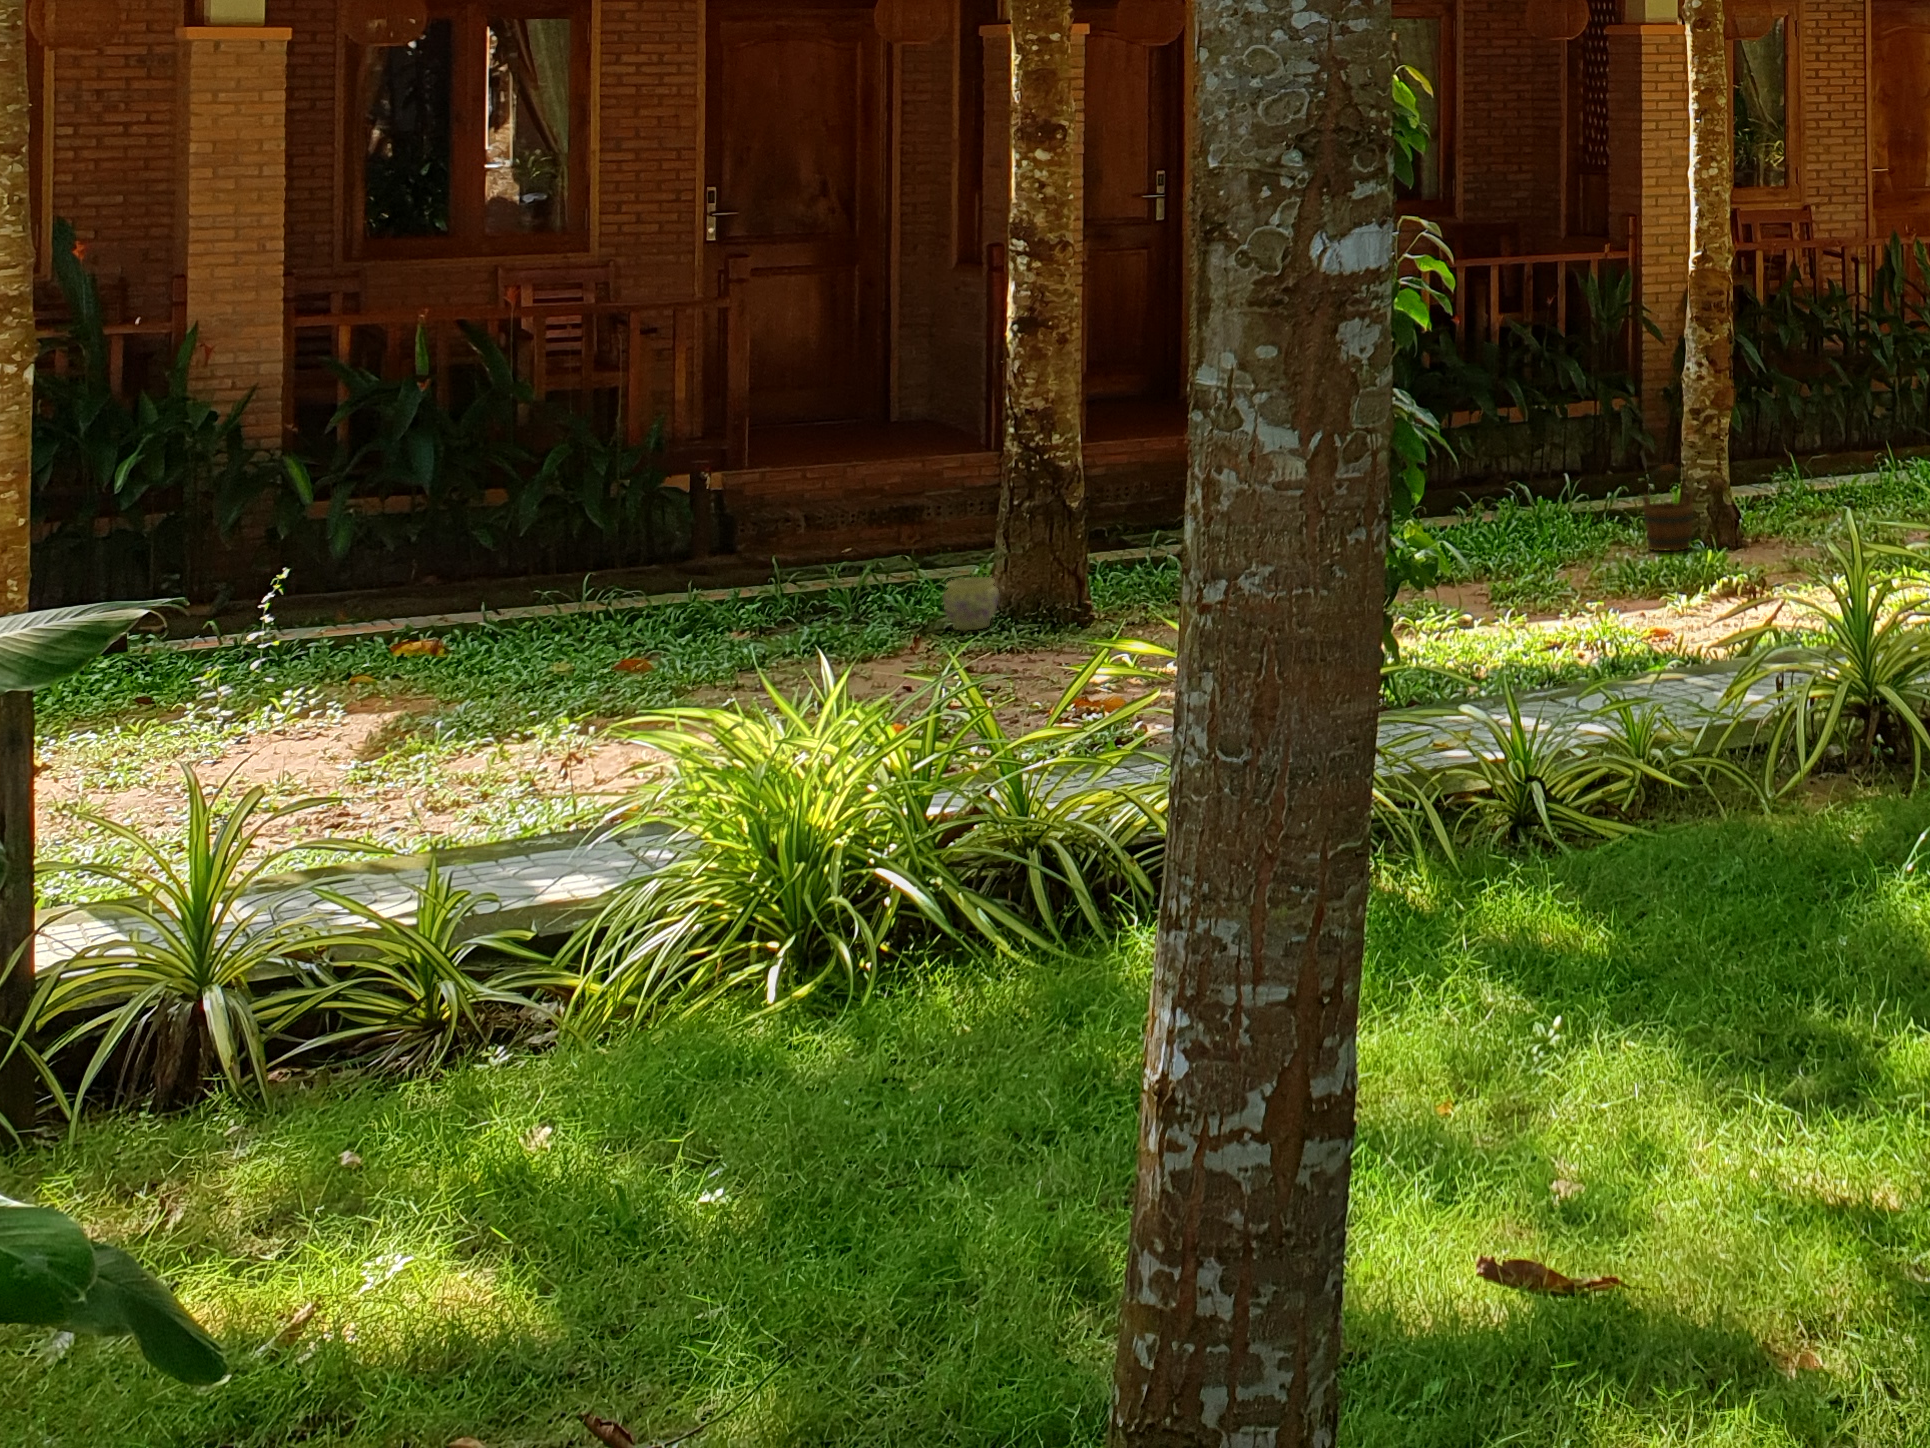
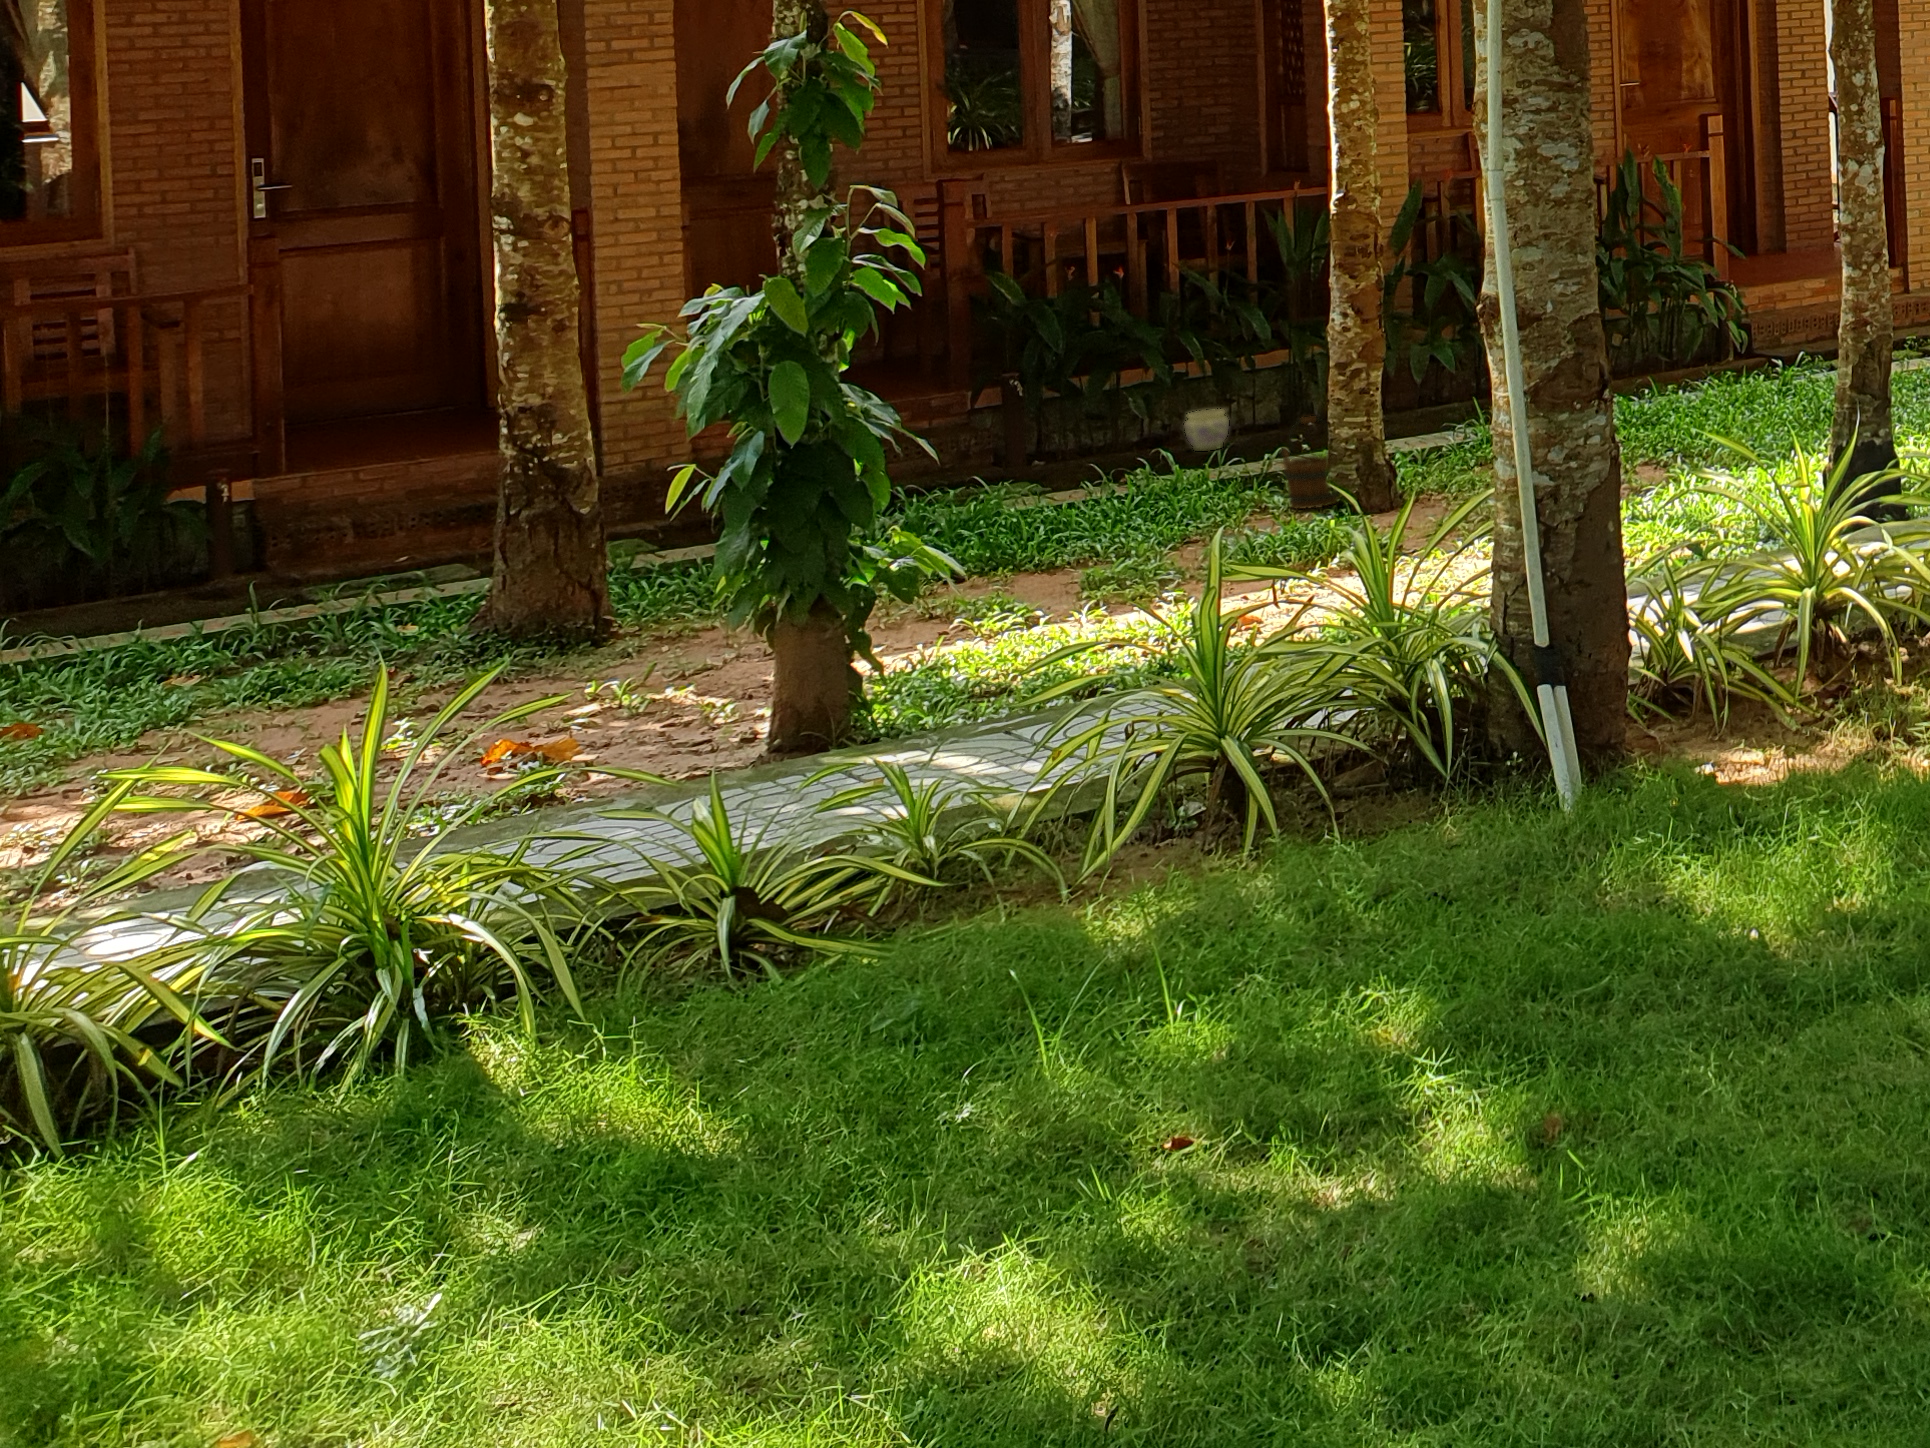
planter: present [943,577,999,631] -> present [1185,409,1229,451]

